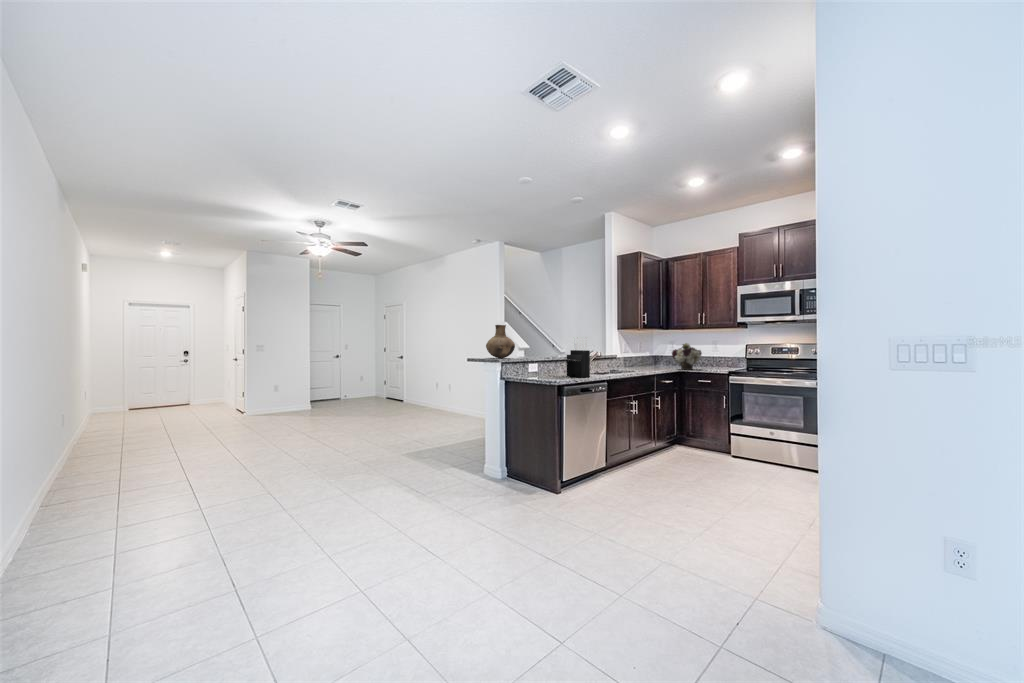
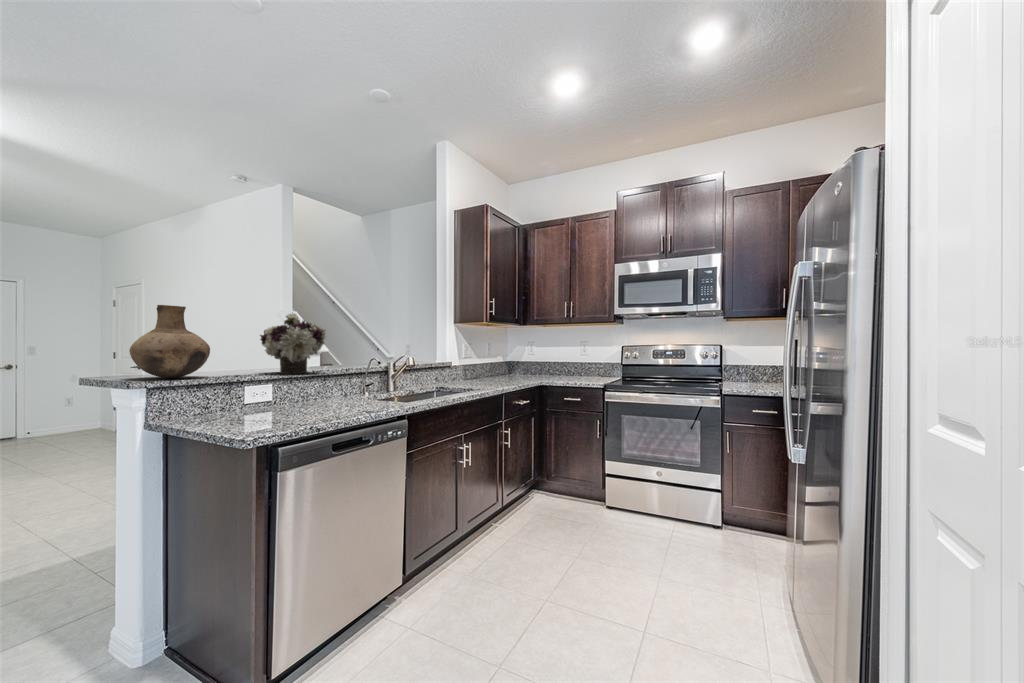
knife block: present [567,337,590,378] -> none [325,333,370,415]
flower arrangement: present [672,343,702,370] -> present [260,313,326,374]

